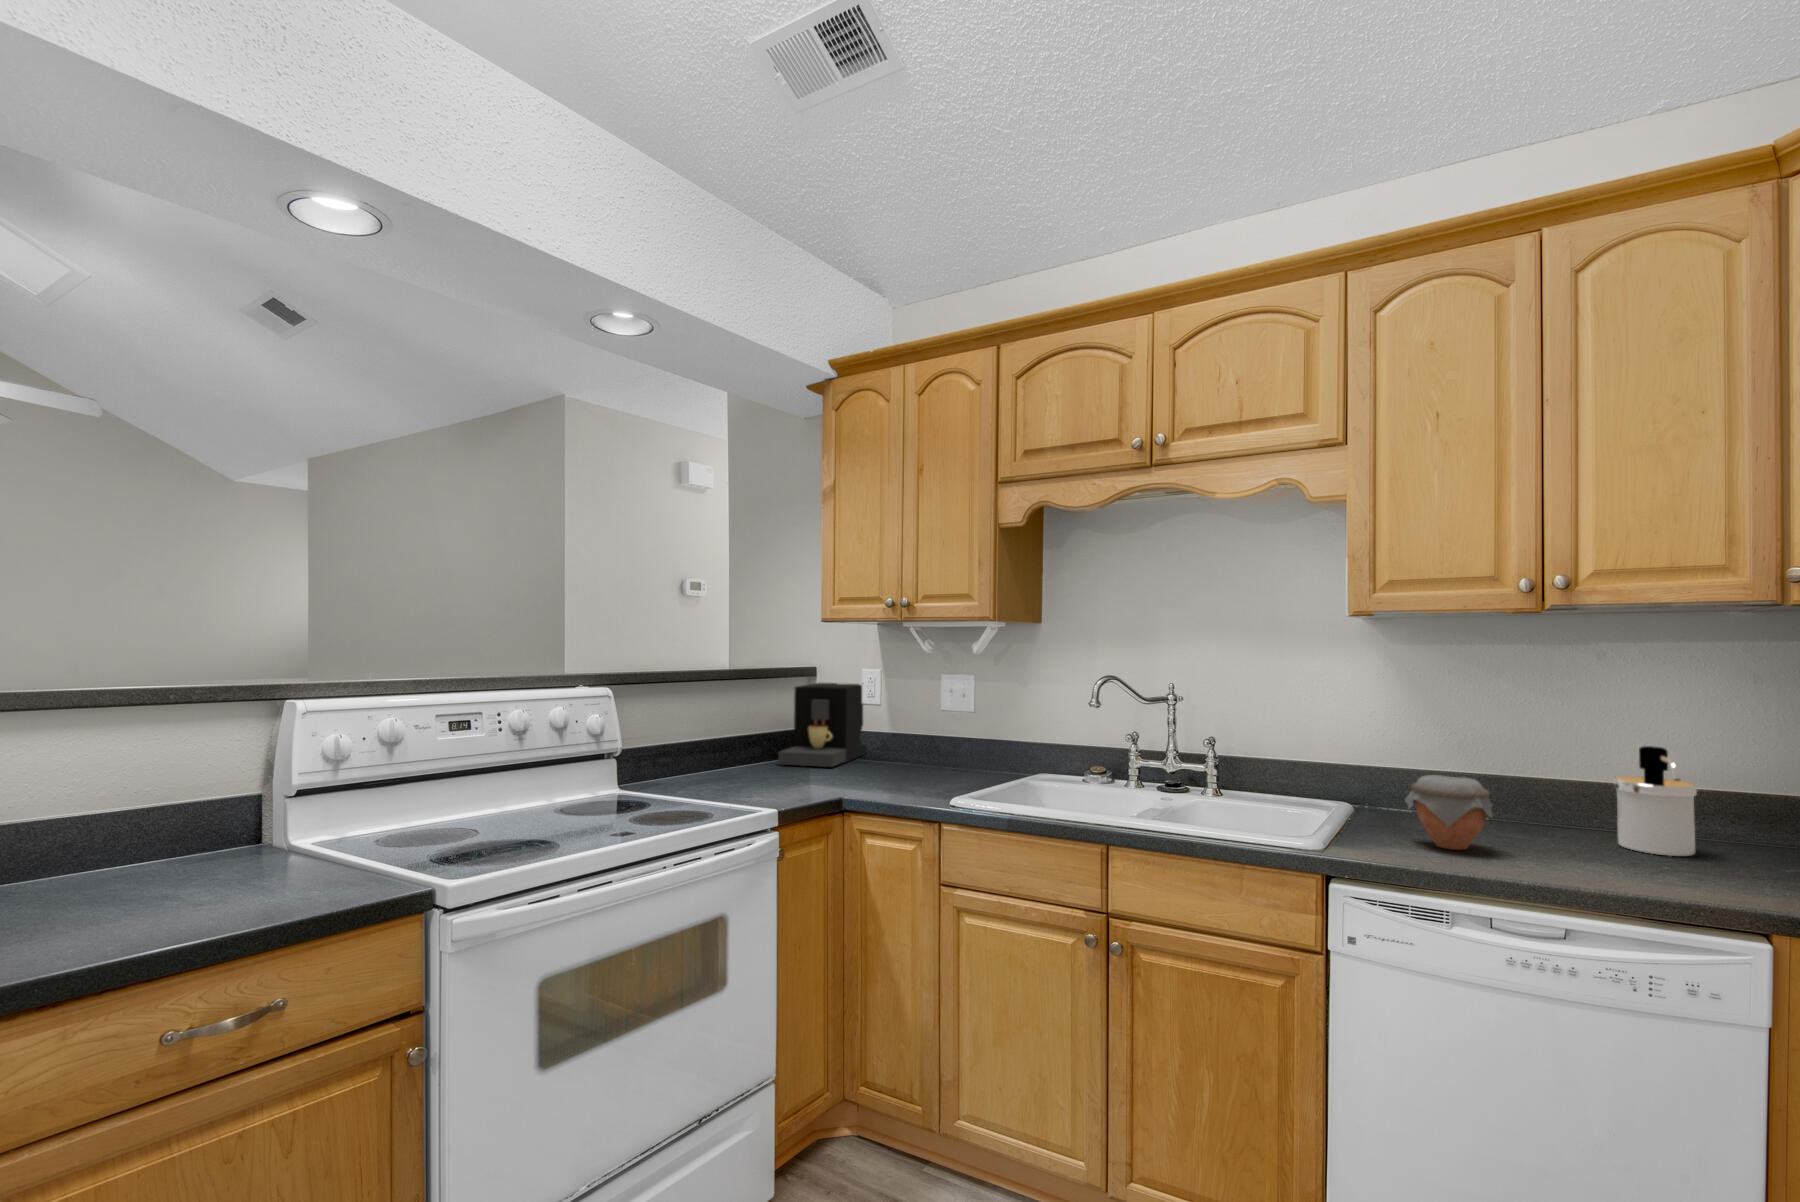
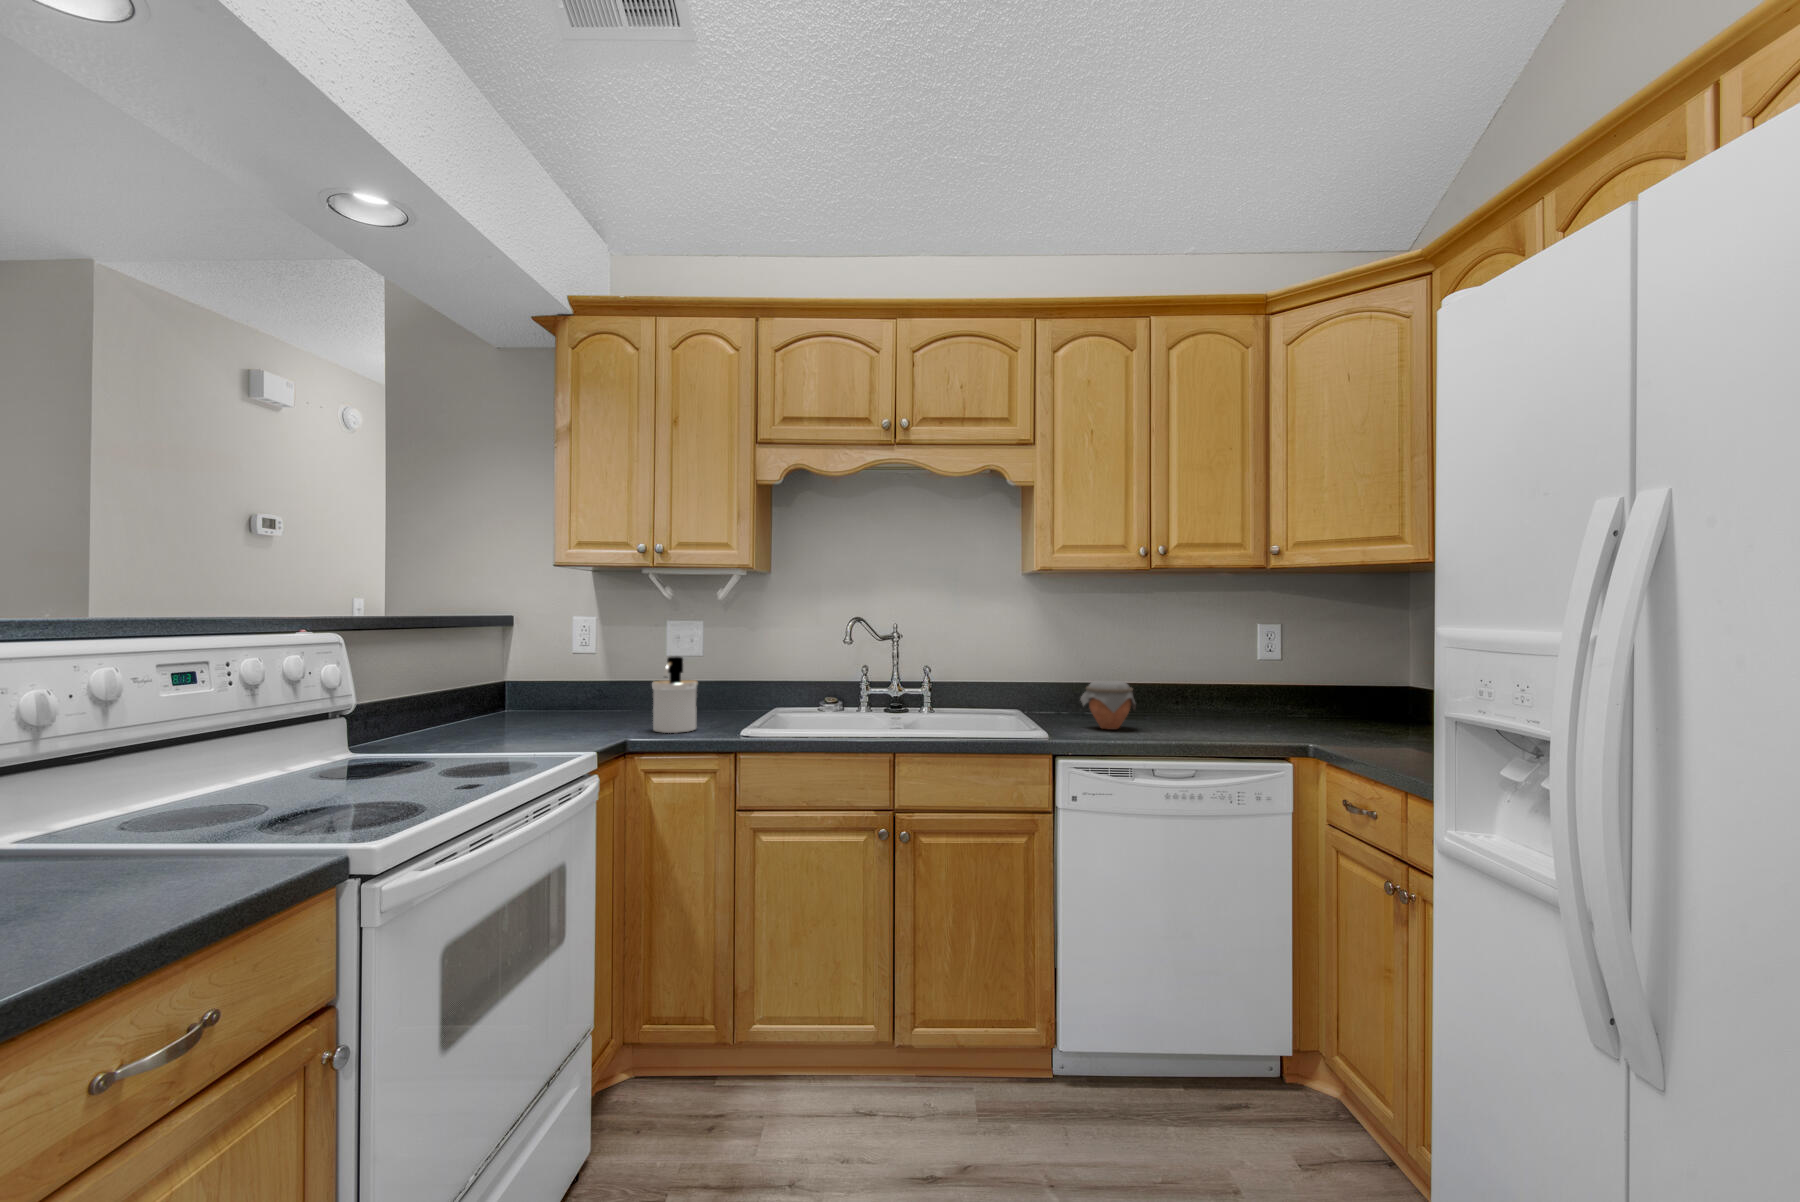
coffee maker: present [778,683,867,767] -> none [506,637,584,722]
soap dispenser: present [1614,746,1697,856] -> present [652,656,698,733]

